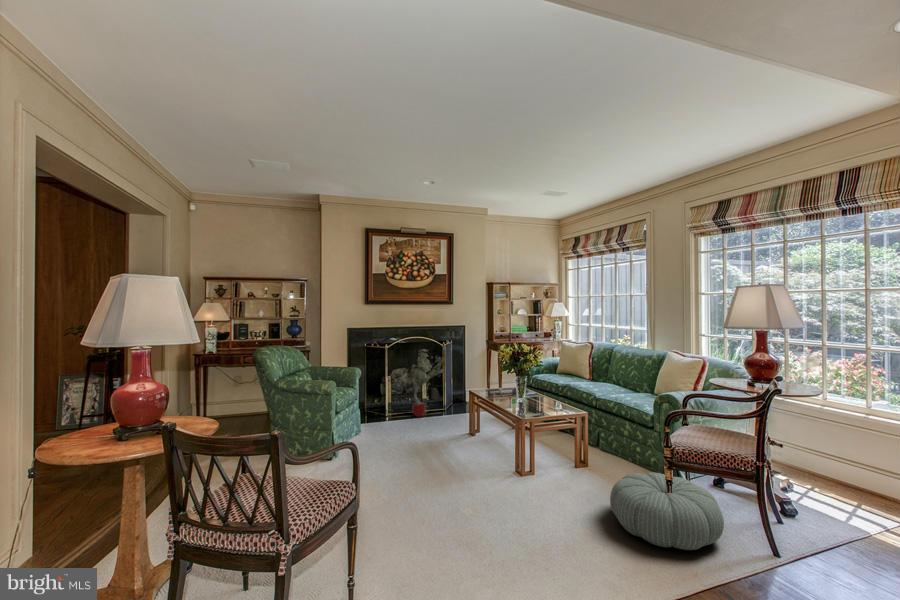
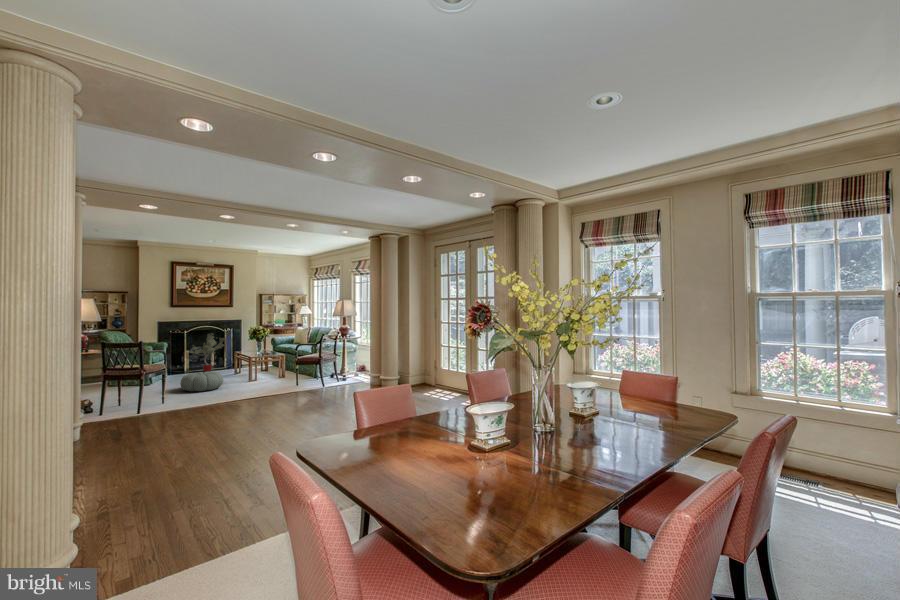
pouf: present [610,472,724,550] -> present [180,372,223,392]

